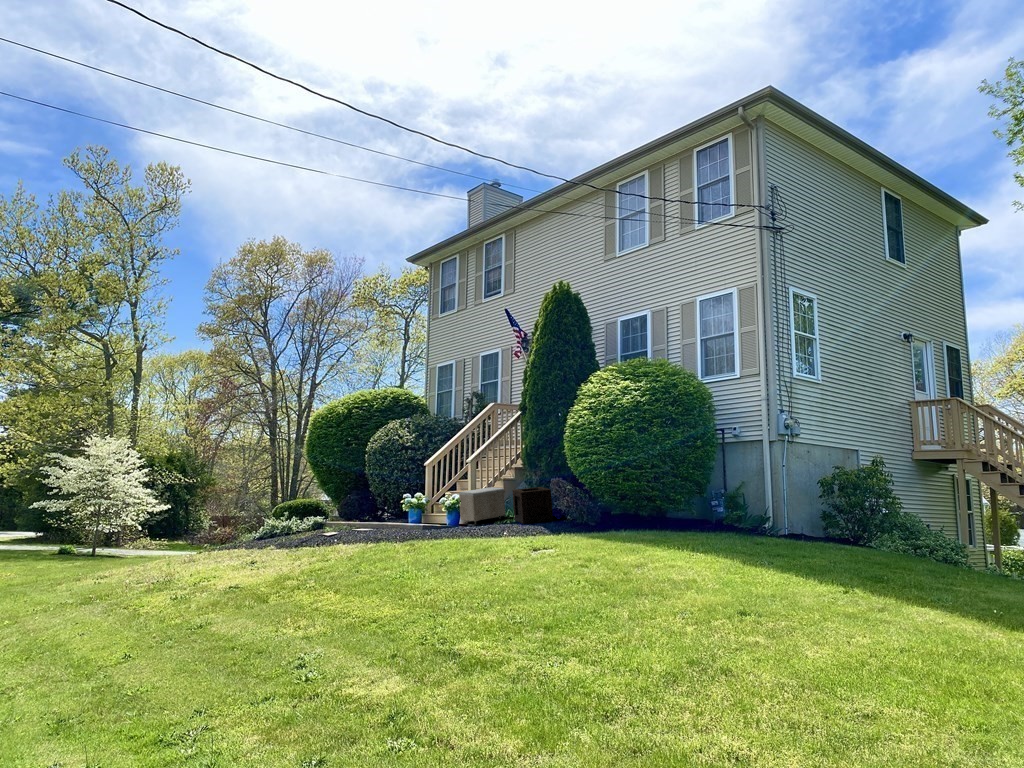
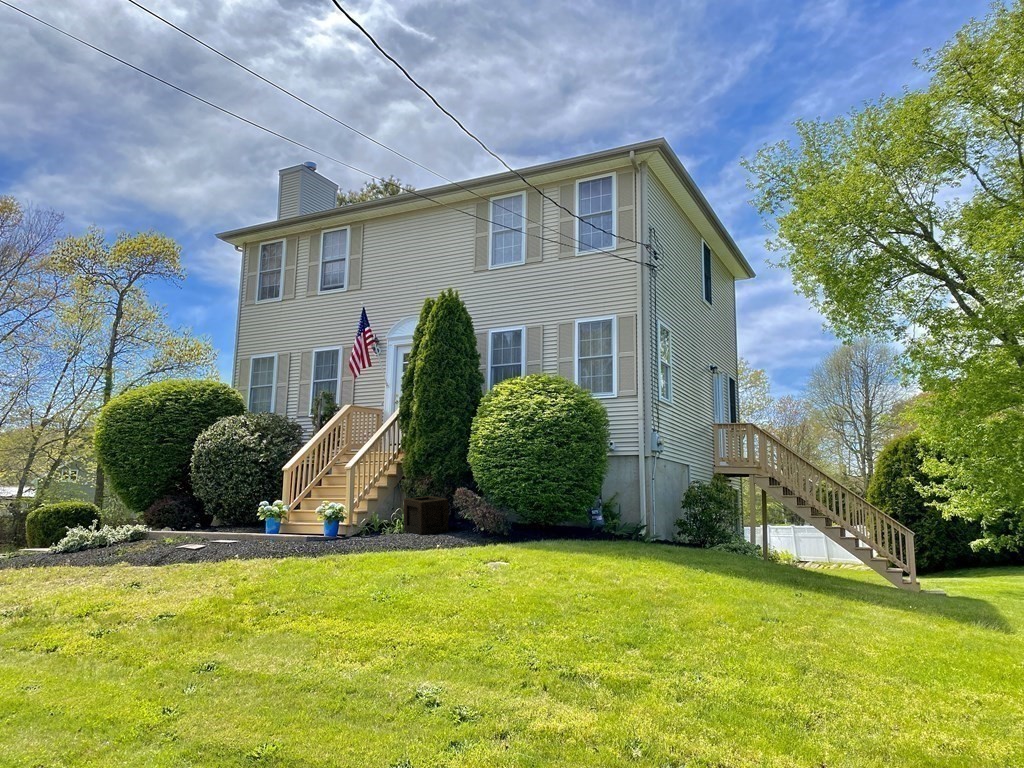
storage bench: present [459,487,505,524] -> none [345,495,392,536]

